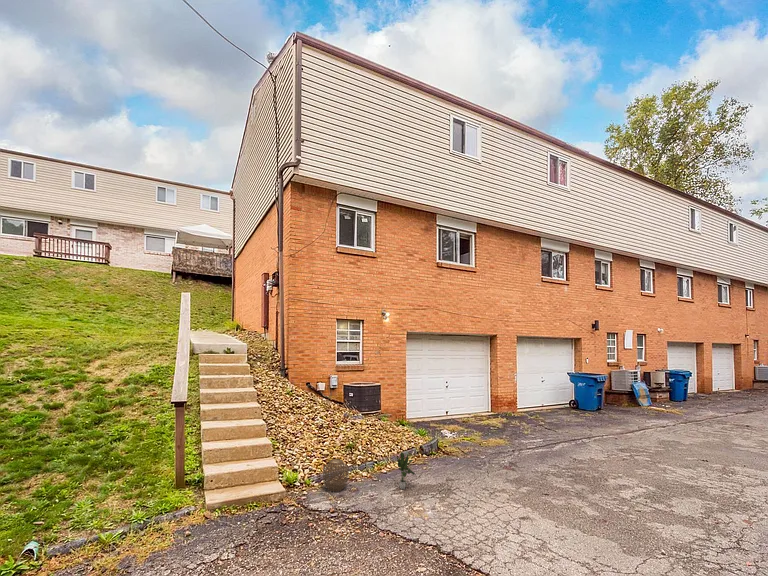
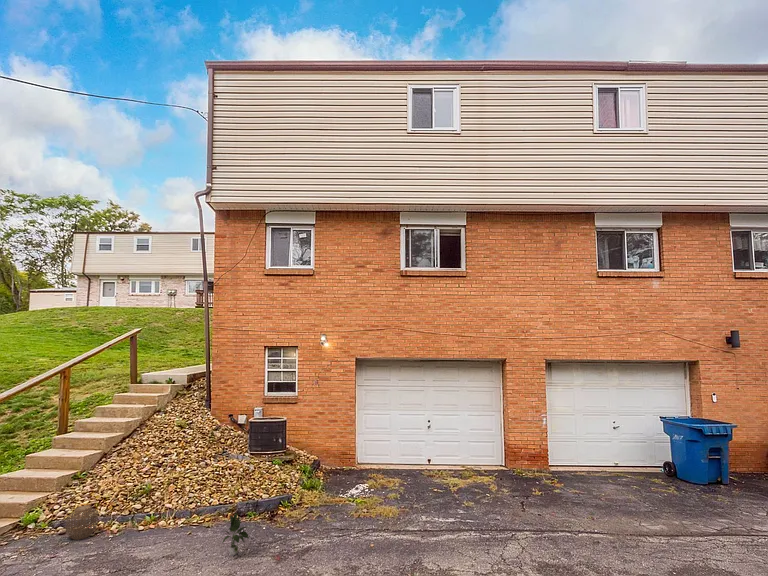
potted plant: present [397,452,415,489] -> present [222,513,249,556]

